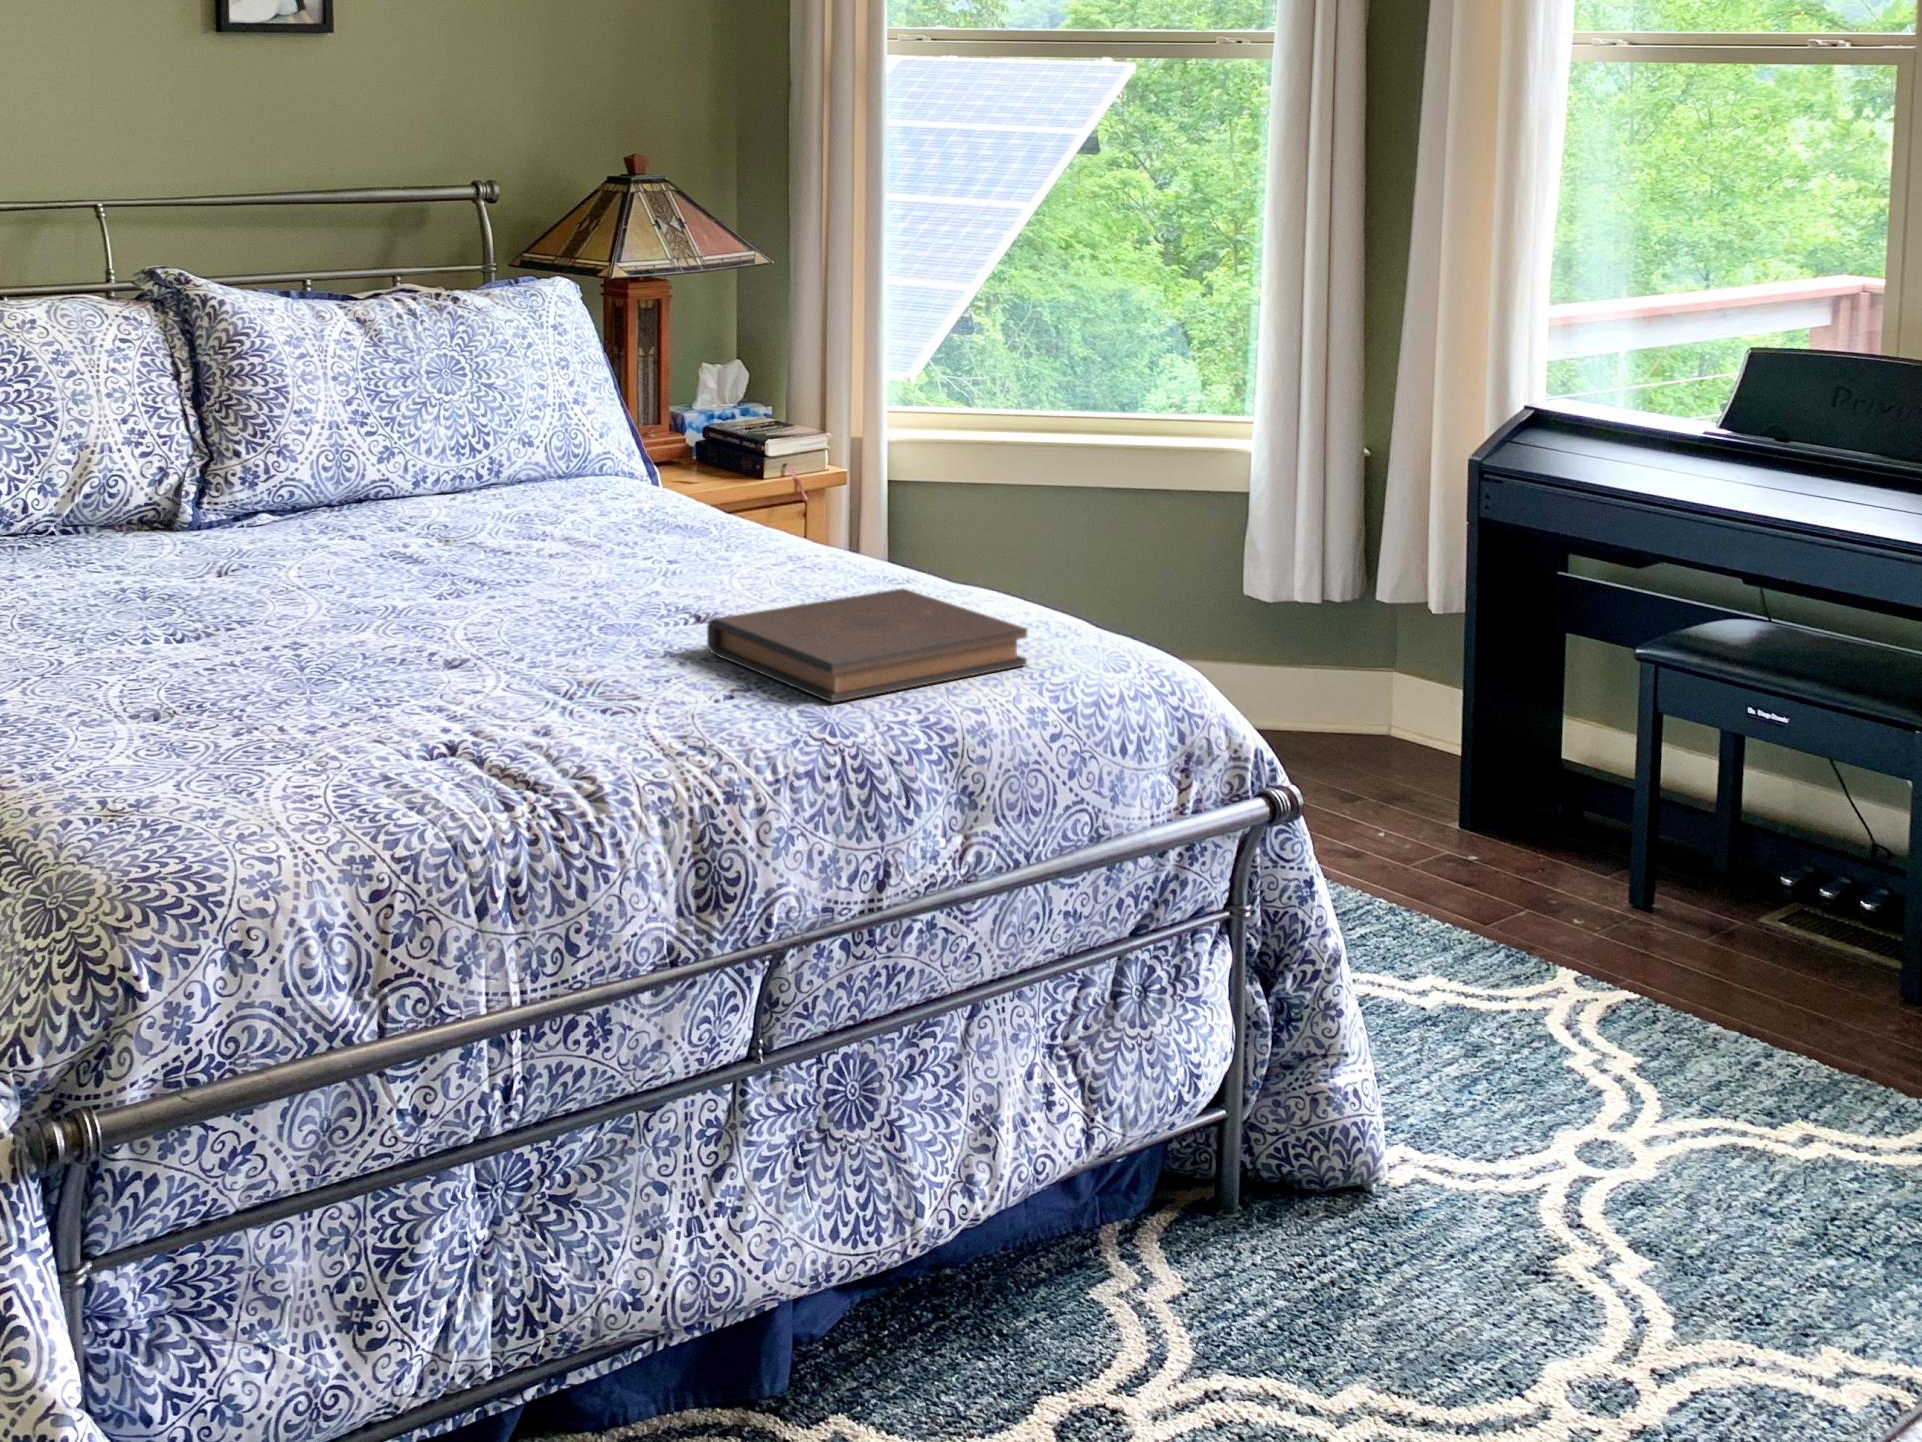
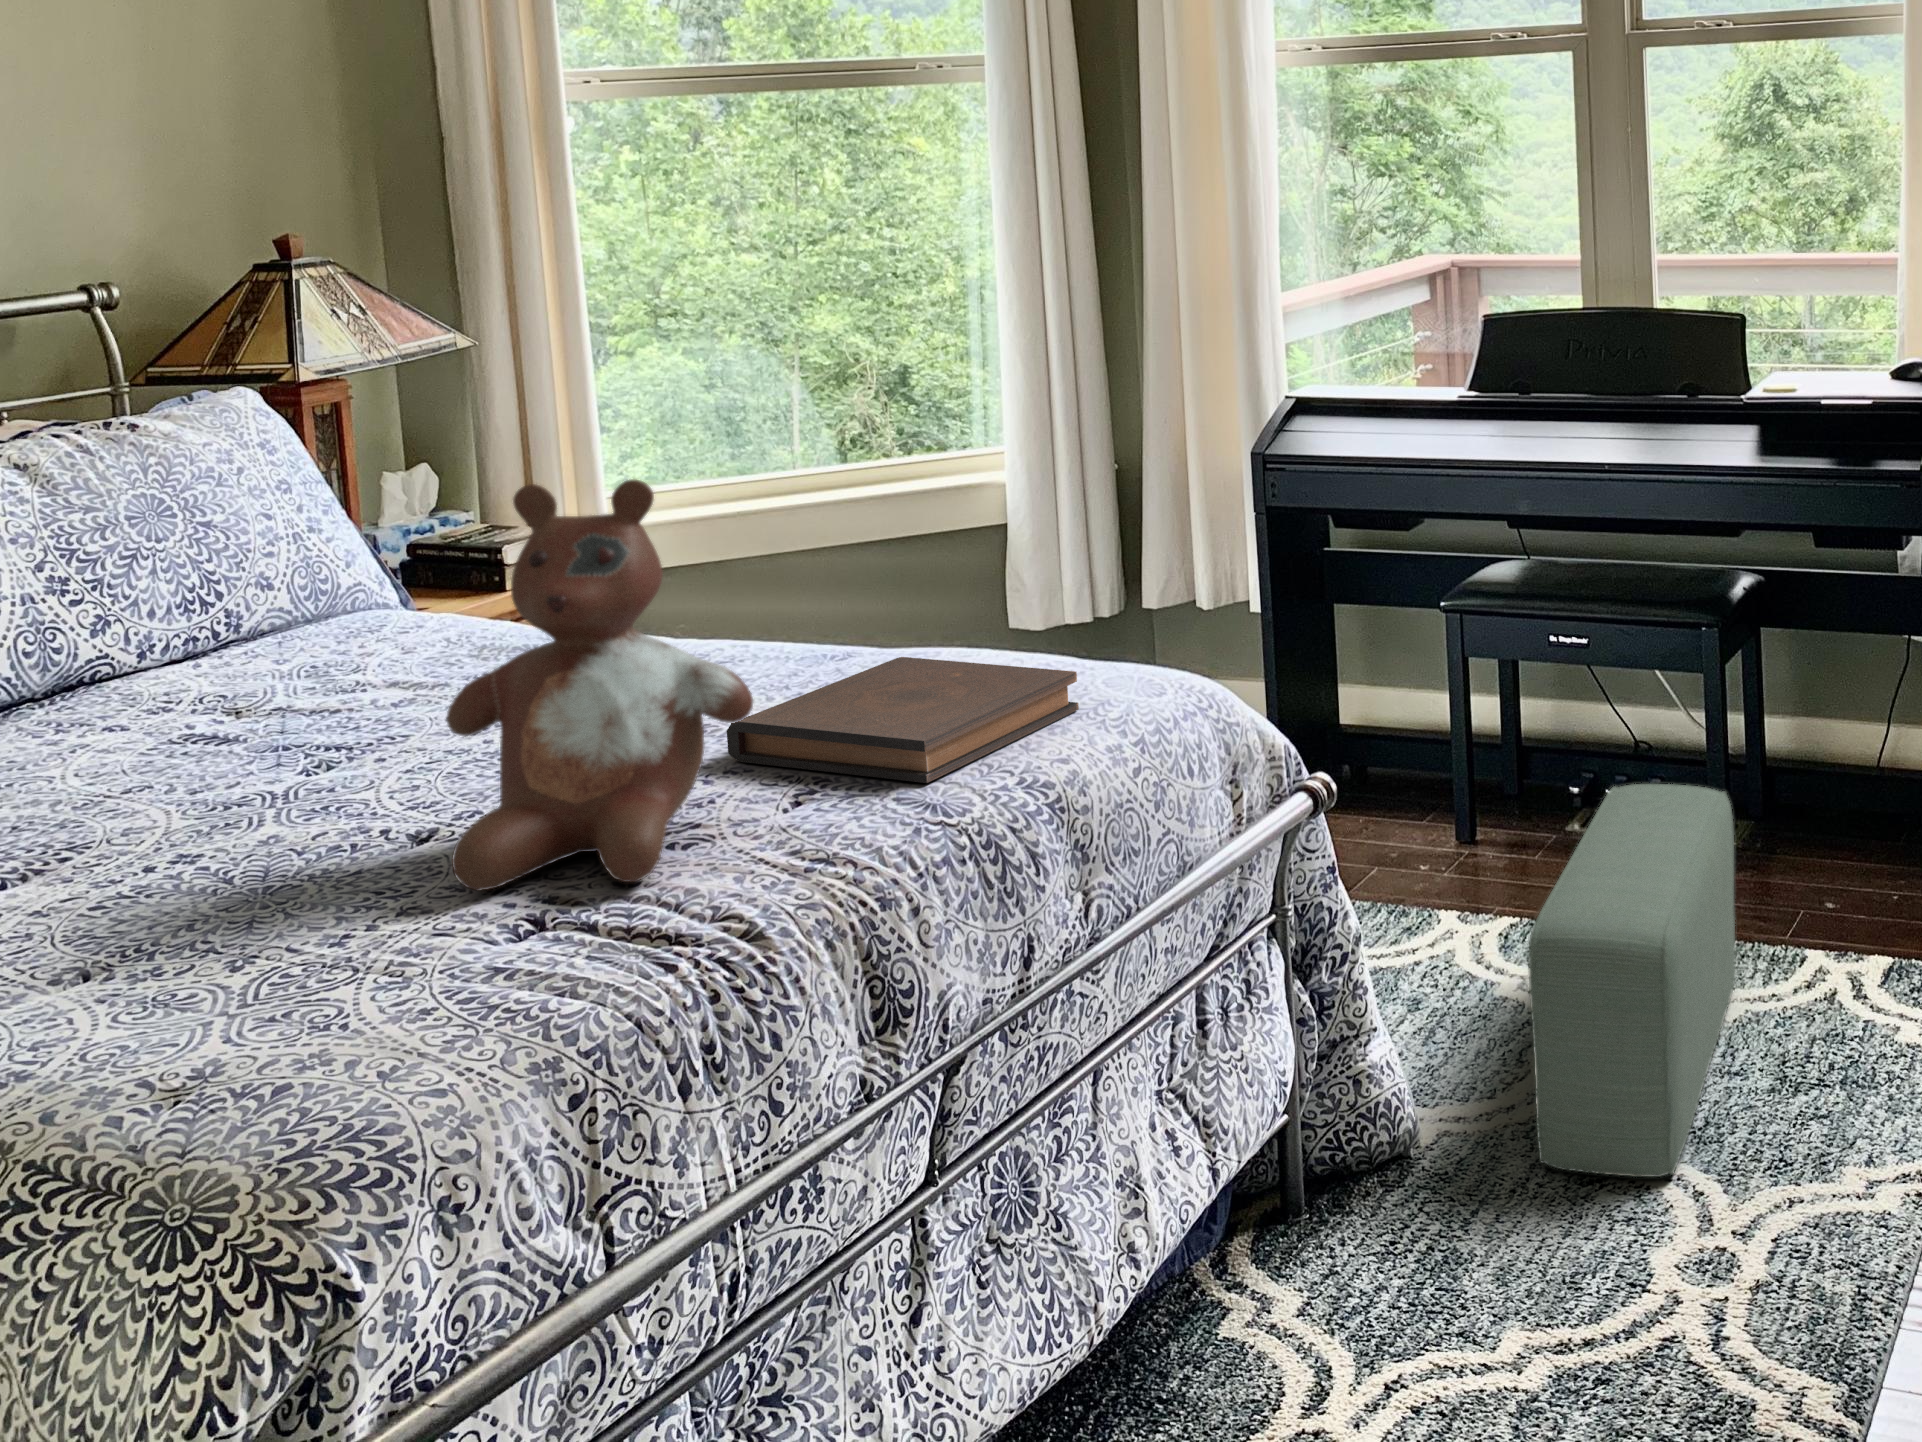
stuffed bear: none [407,382,673,734] -> present [446,479,753,891]
pouf: none [1492,869,1853,1291] -> present [1528,784,1736,1177]

